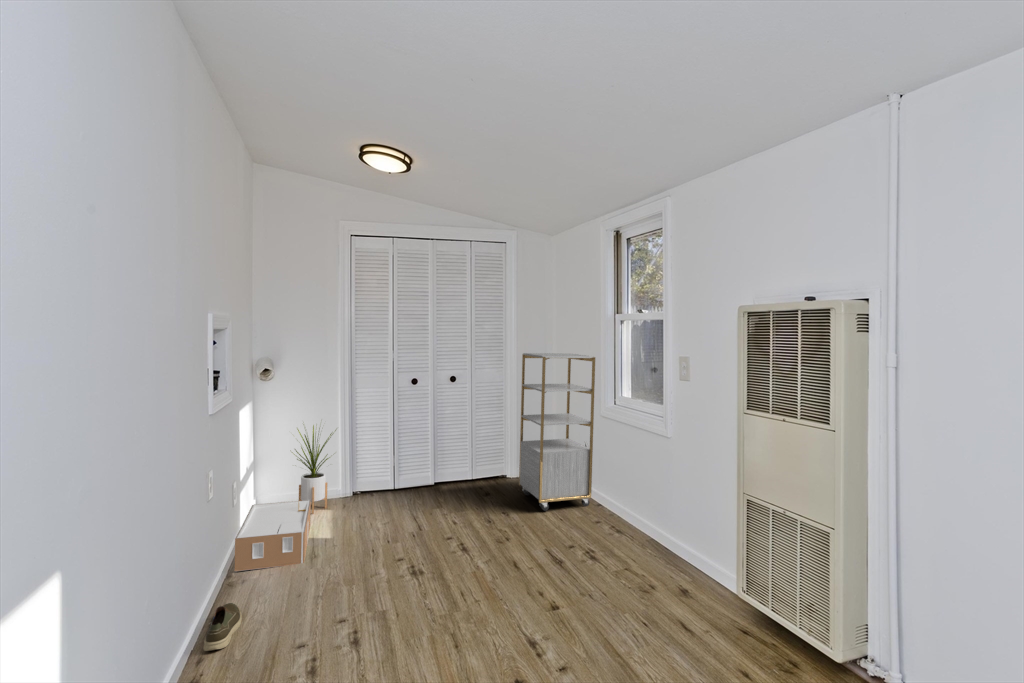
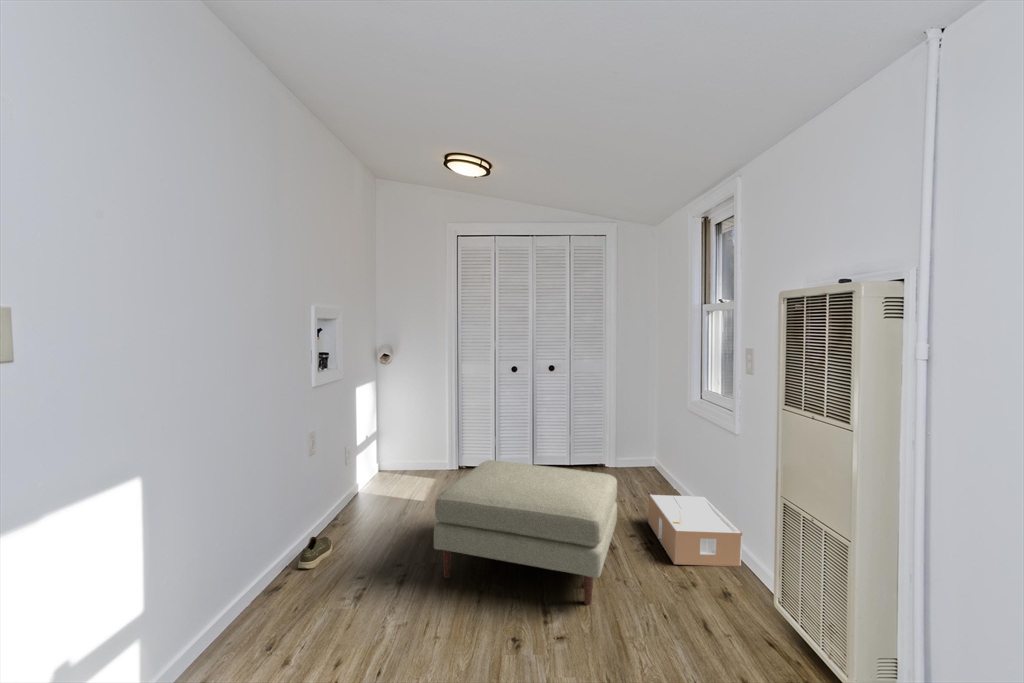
shelving unit: present [519,353,595,511] -> none [606,343,680,502]
house plant: present [294,425,336,514] -> none [401,398,443,480]
ottoman: none [394,485,584,628] -> present [434,460,617,605]
cardboard box: present [235,500,311,571] -> present [648,495,742,566]

